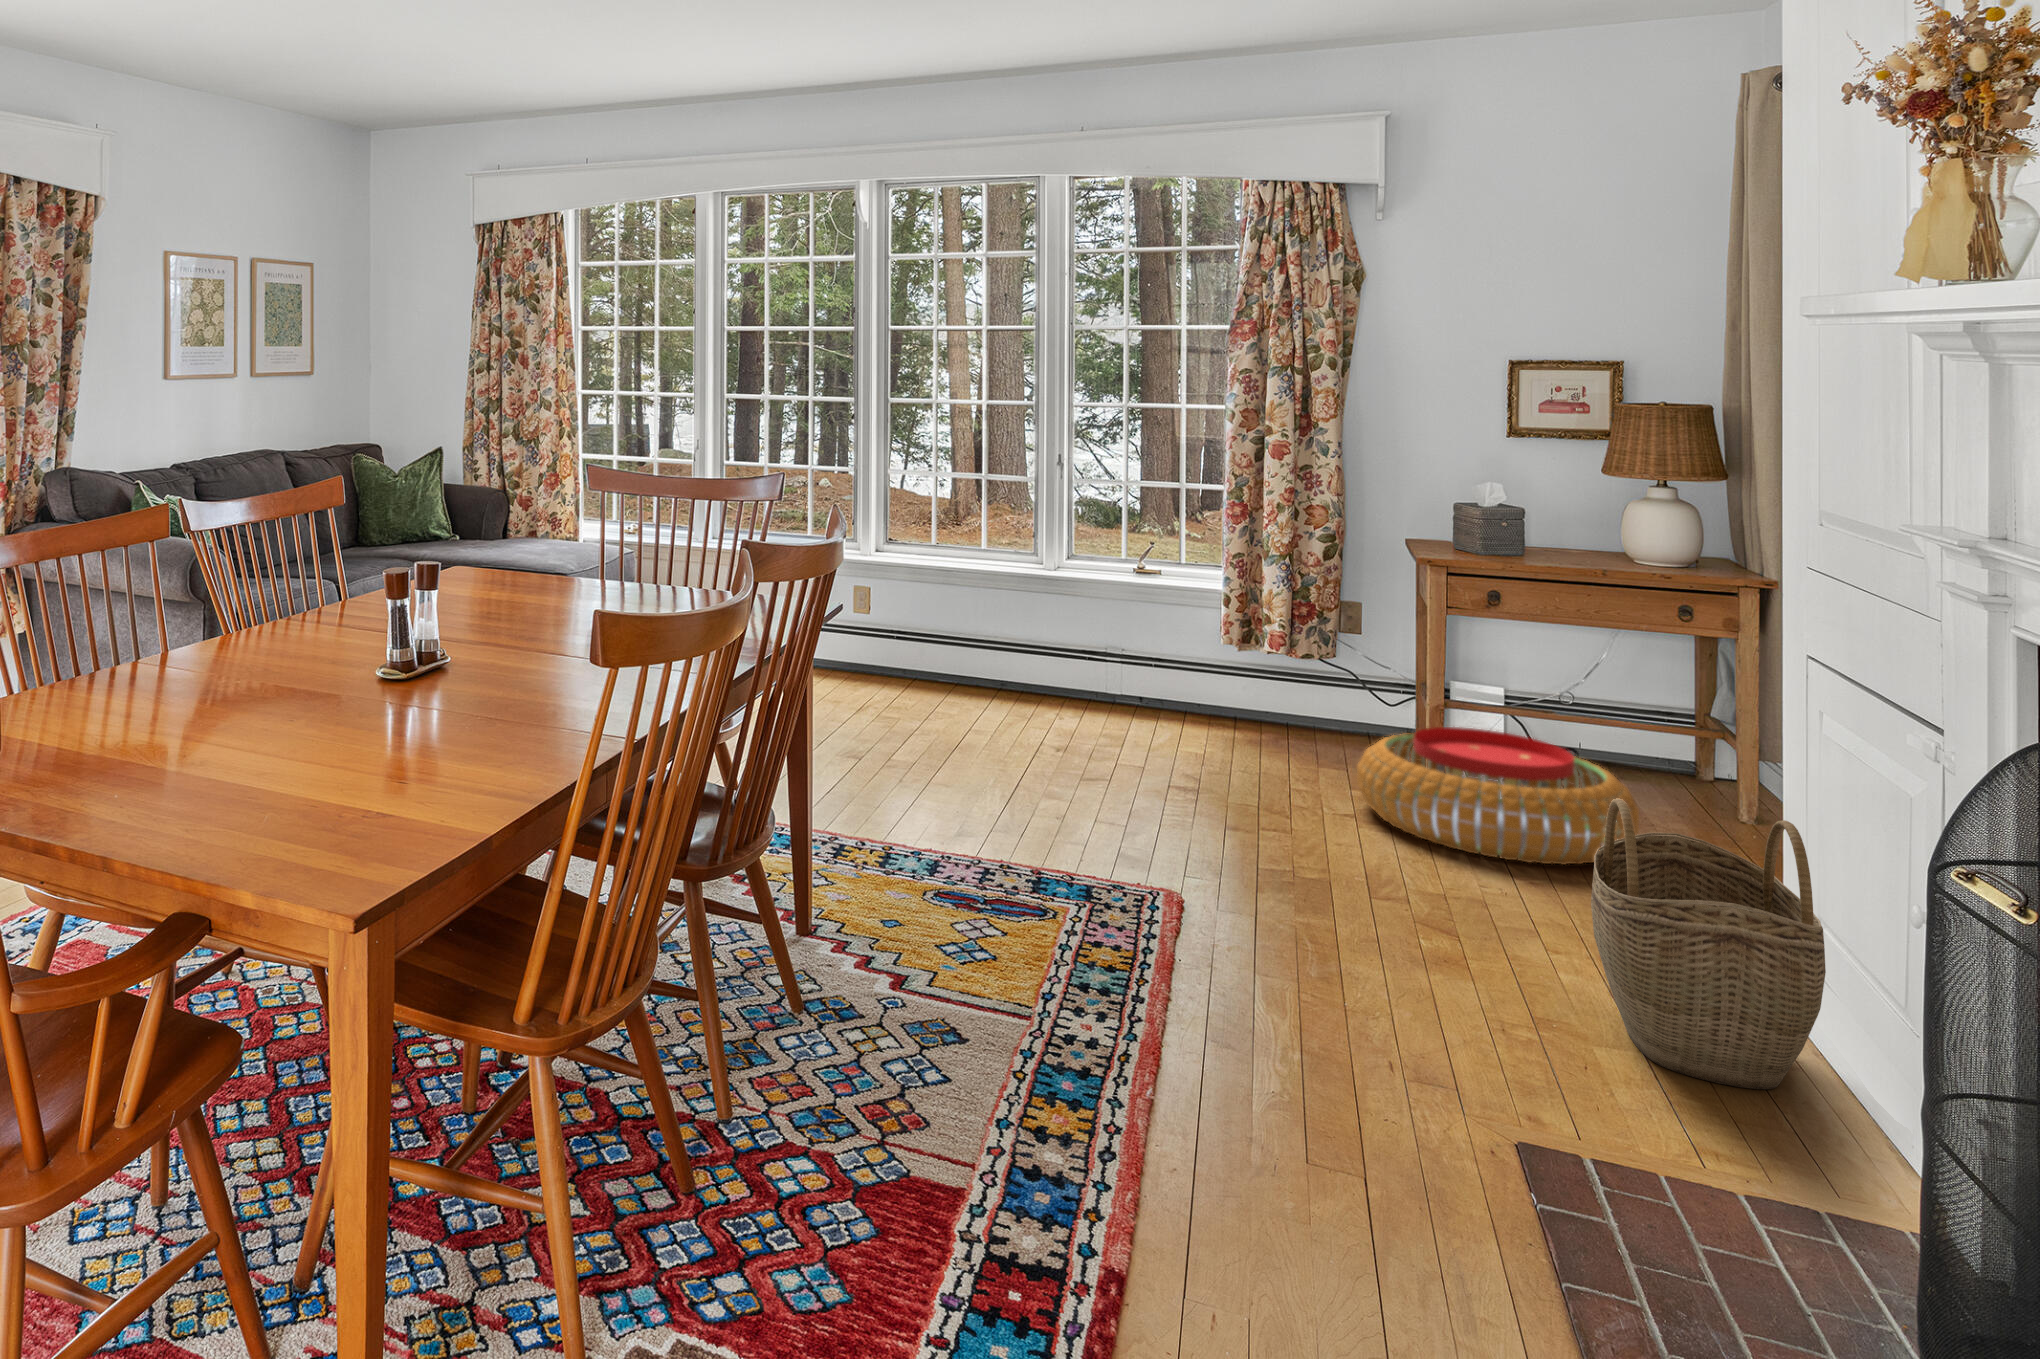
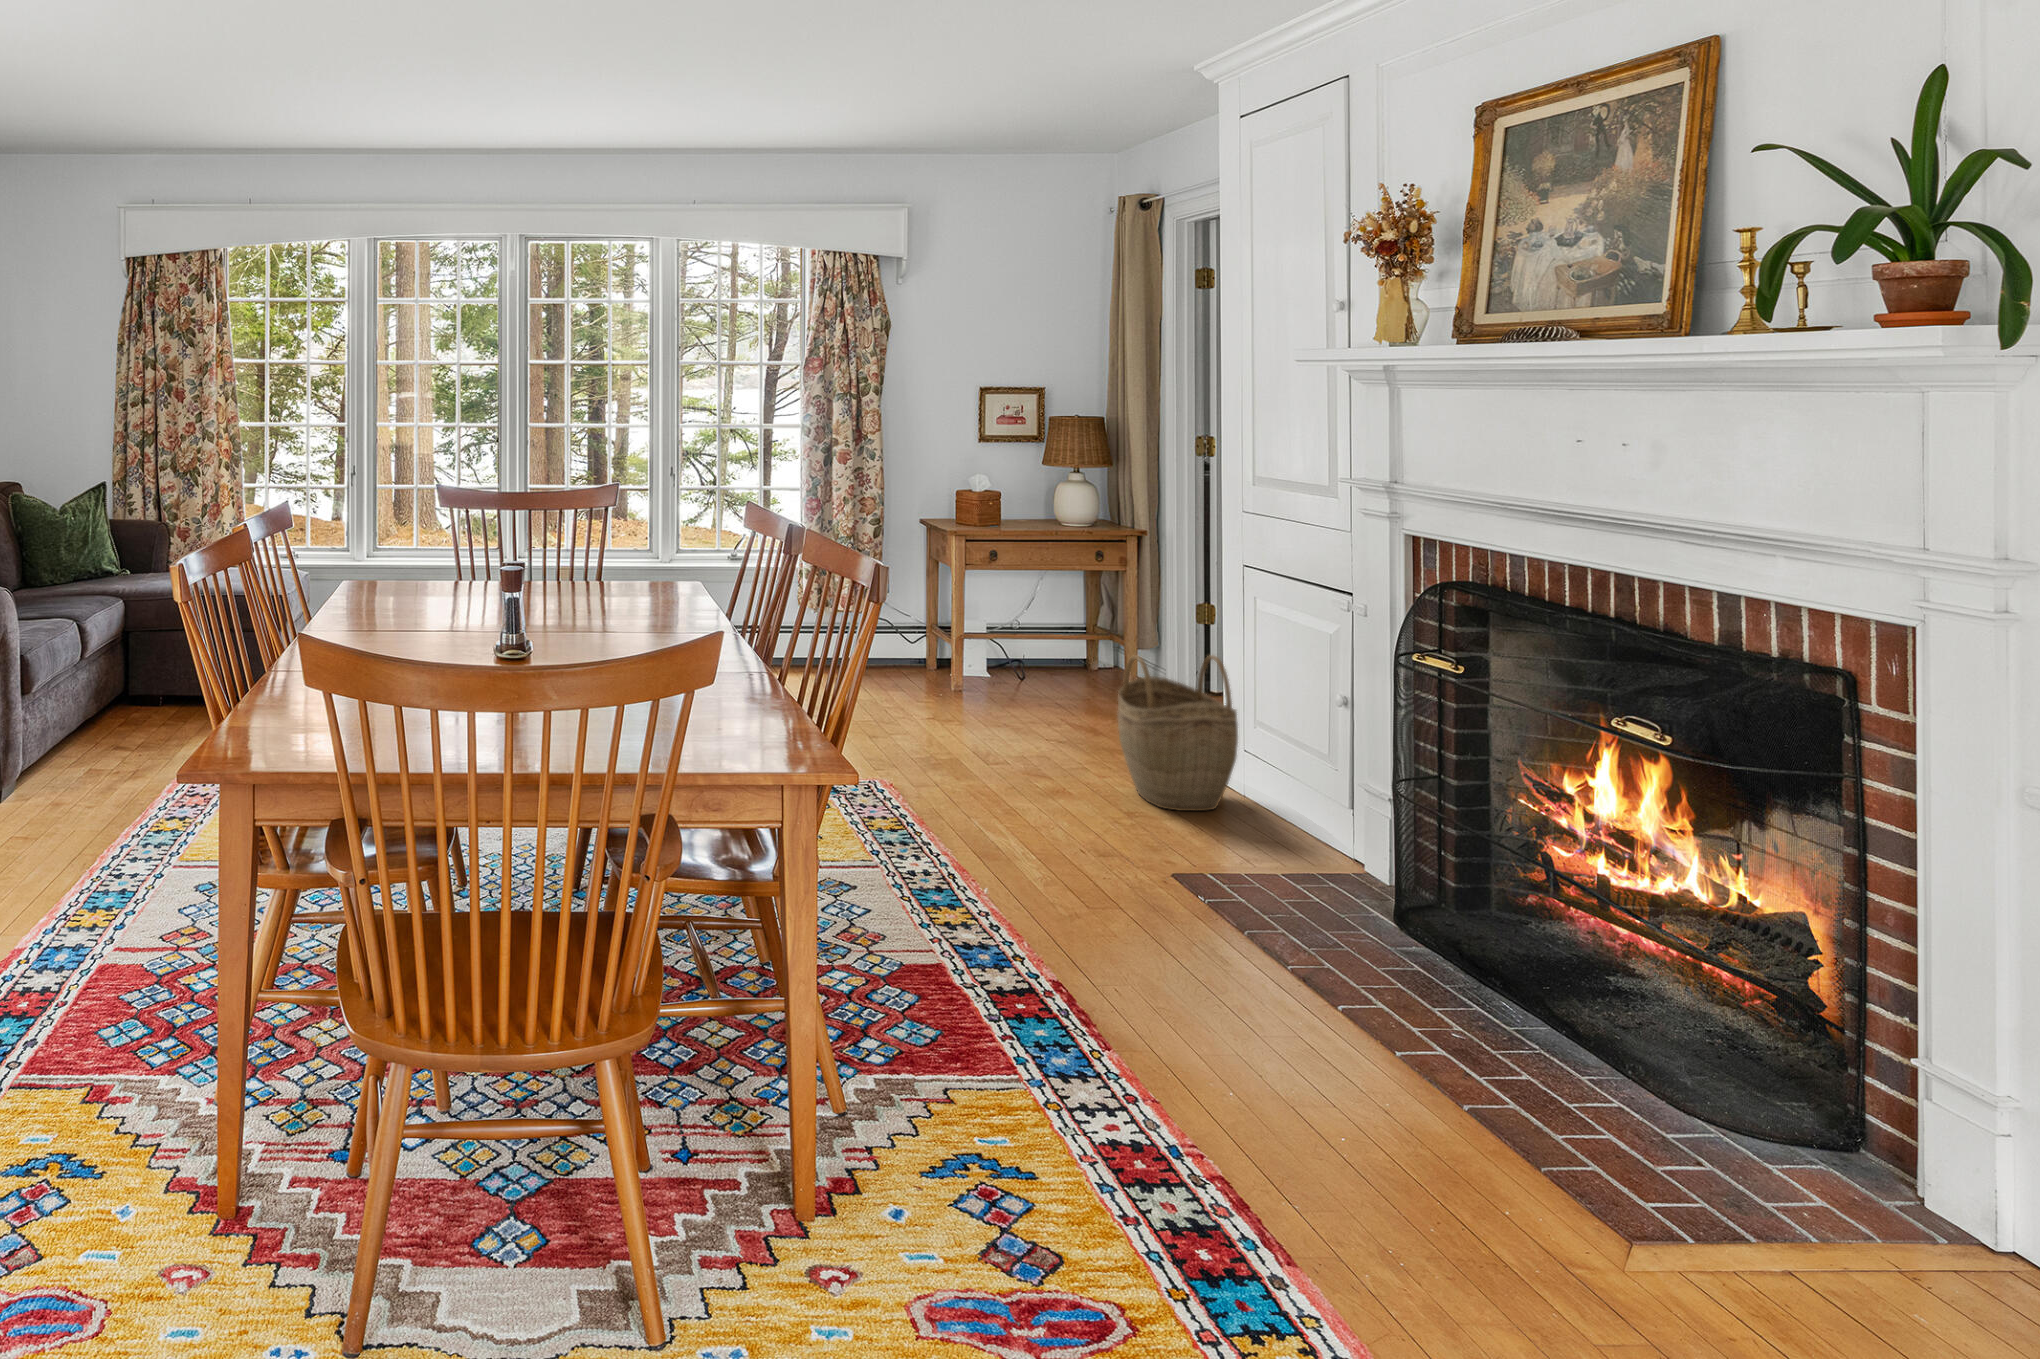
pouf: present [1357,727,1639,865] -> none [924,645,1088,725]

